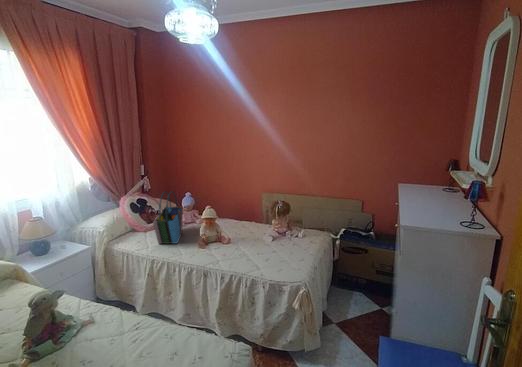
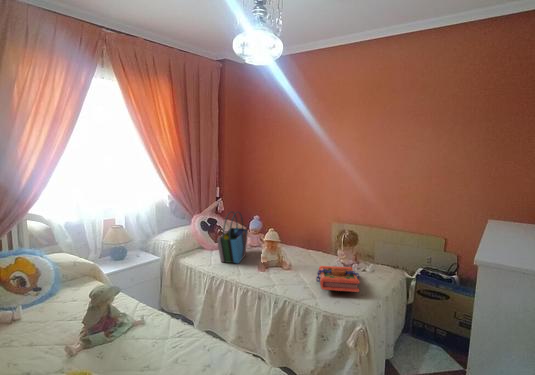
book: none [257,236,298,261] -> present [316,266,360,292]

